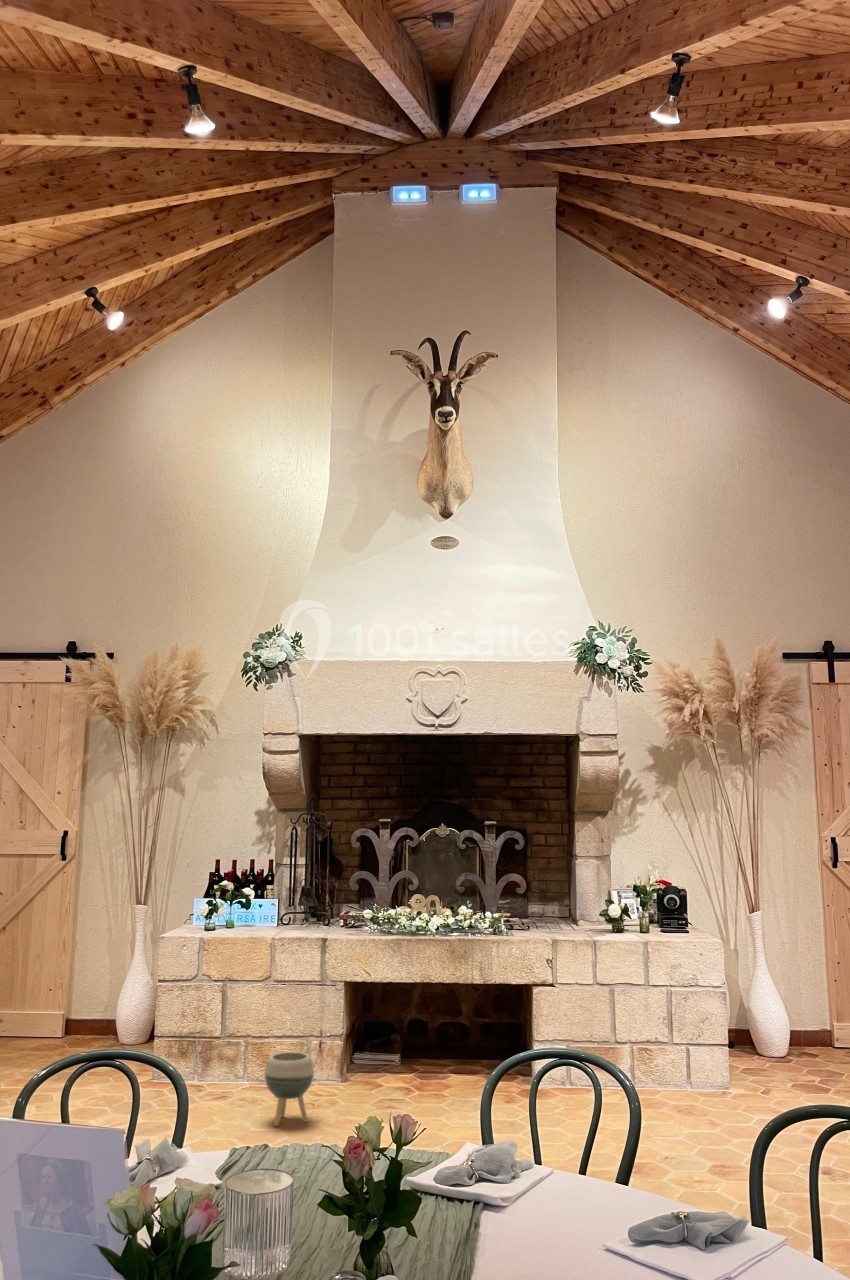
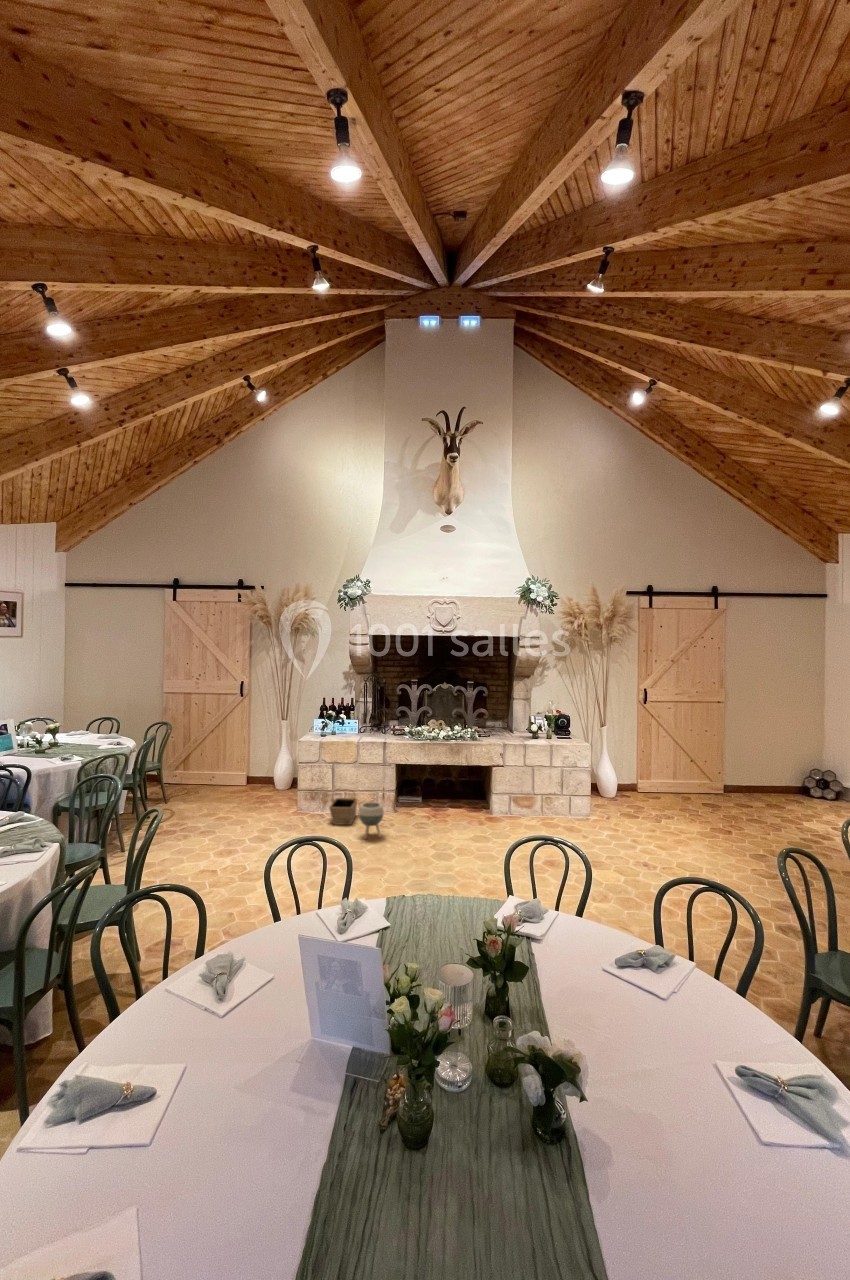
basket: none [212,1030,269,1101] -> present [329,798,357,825]

